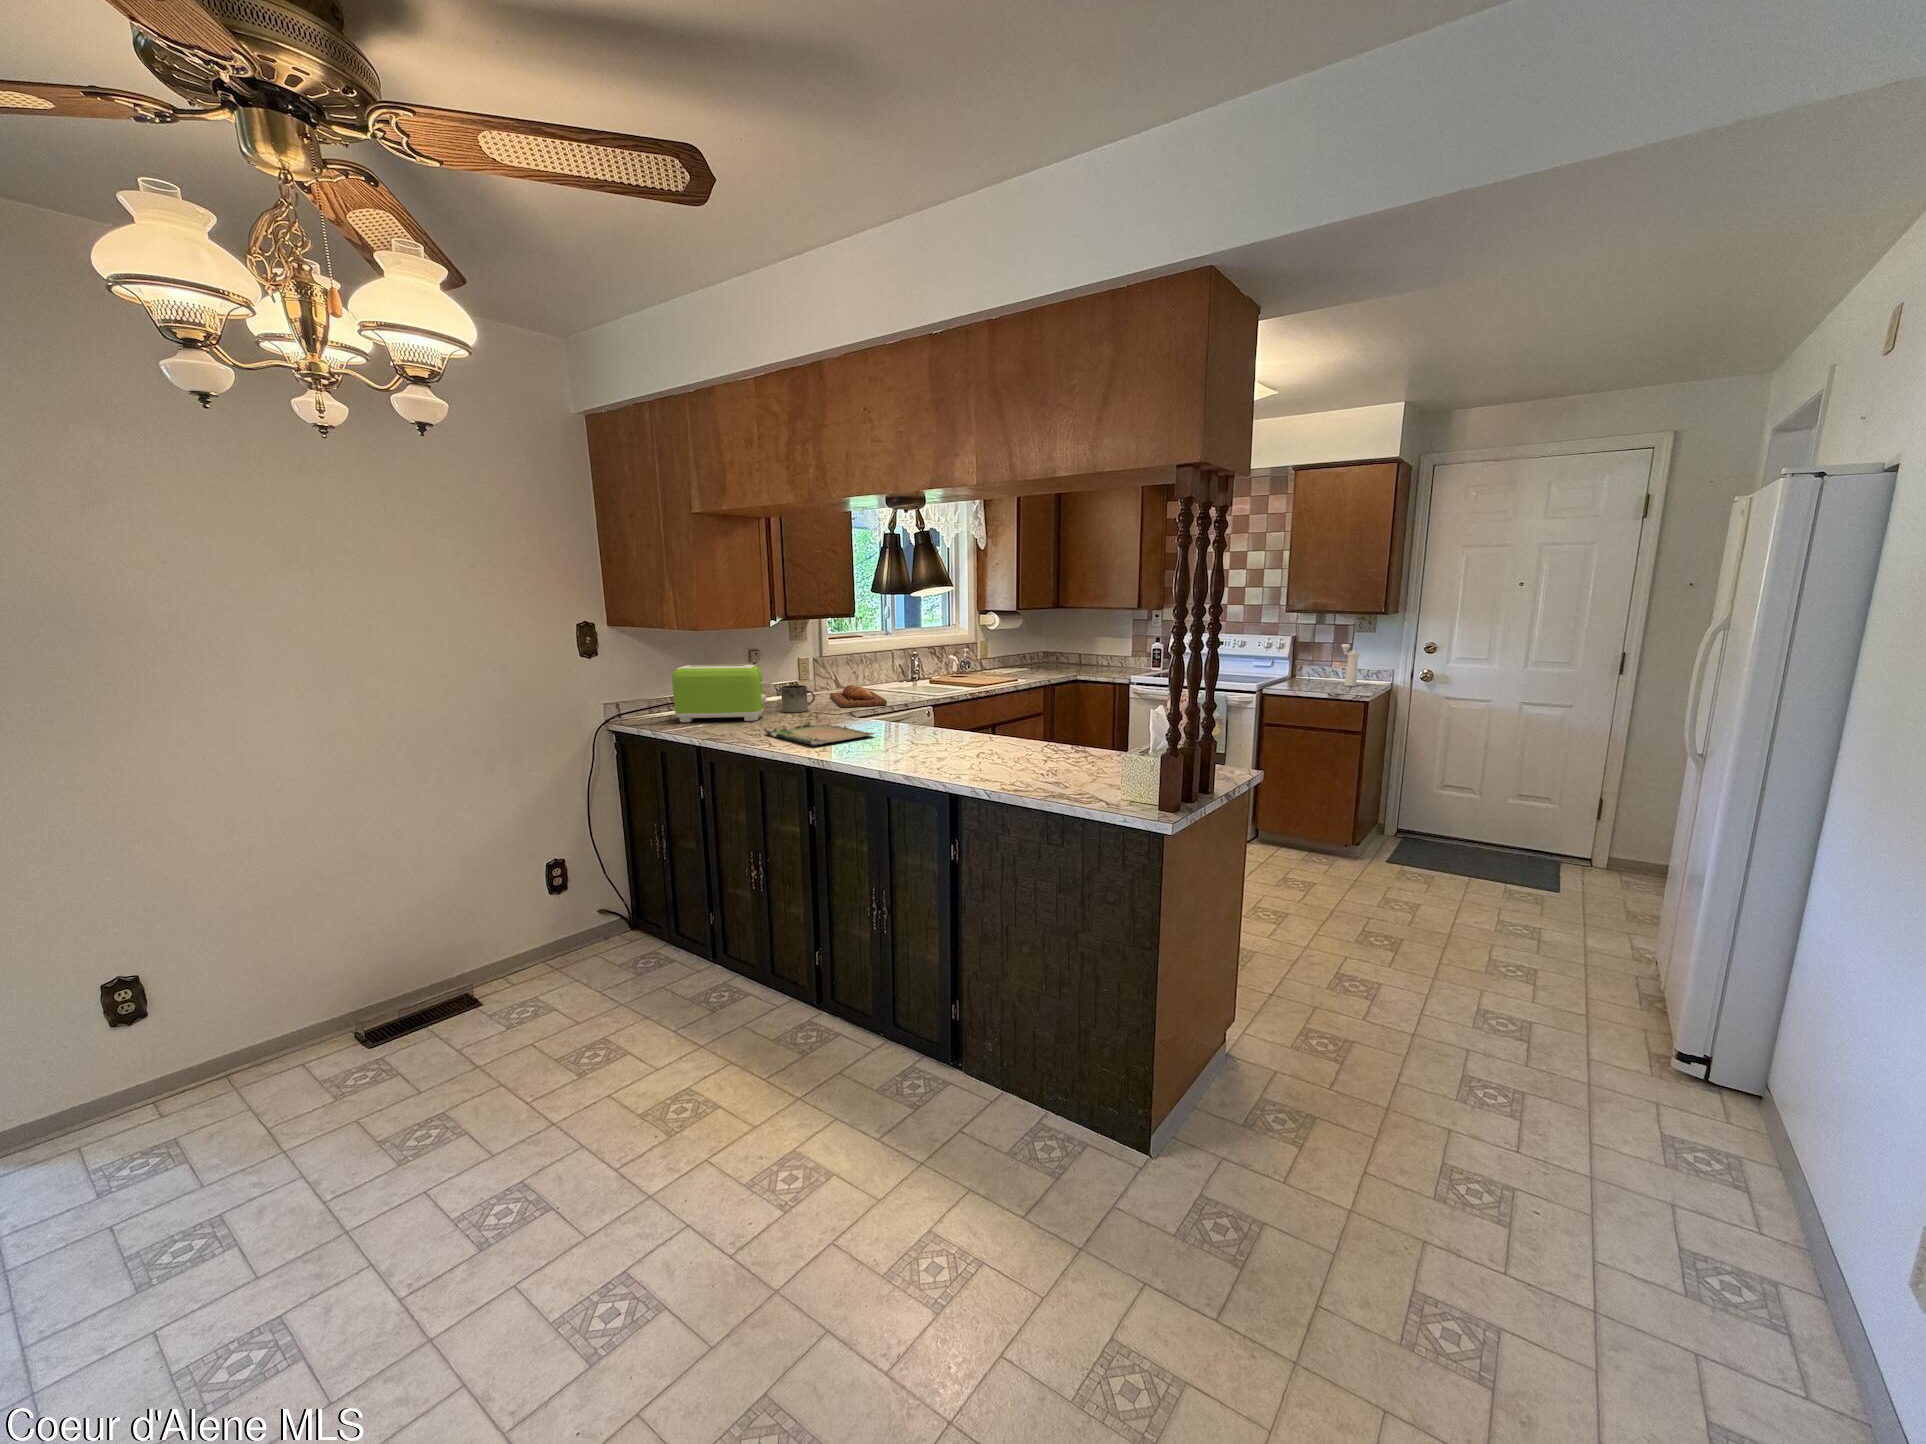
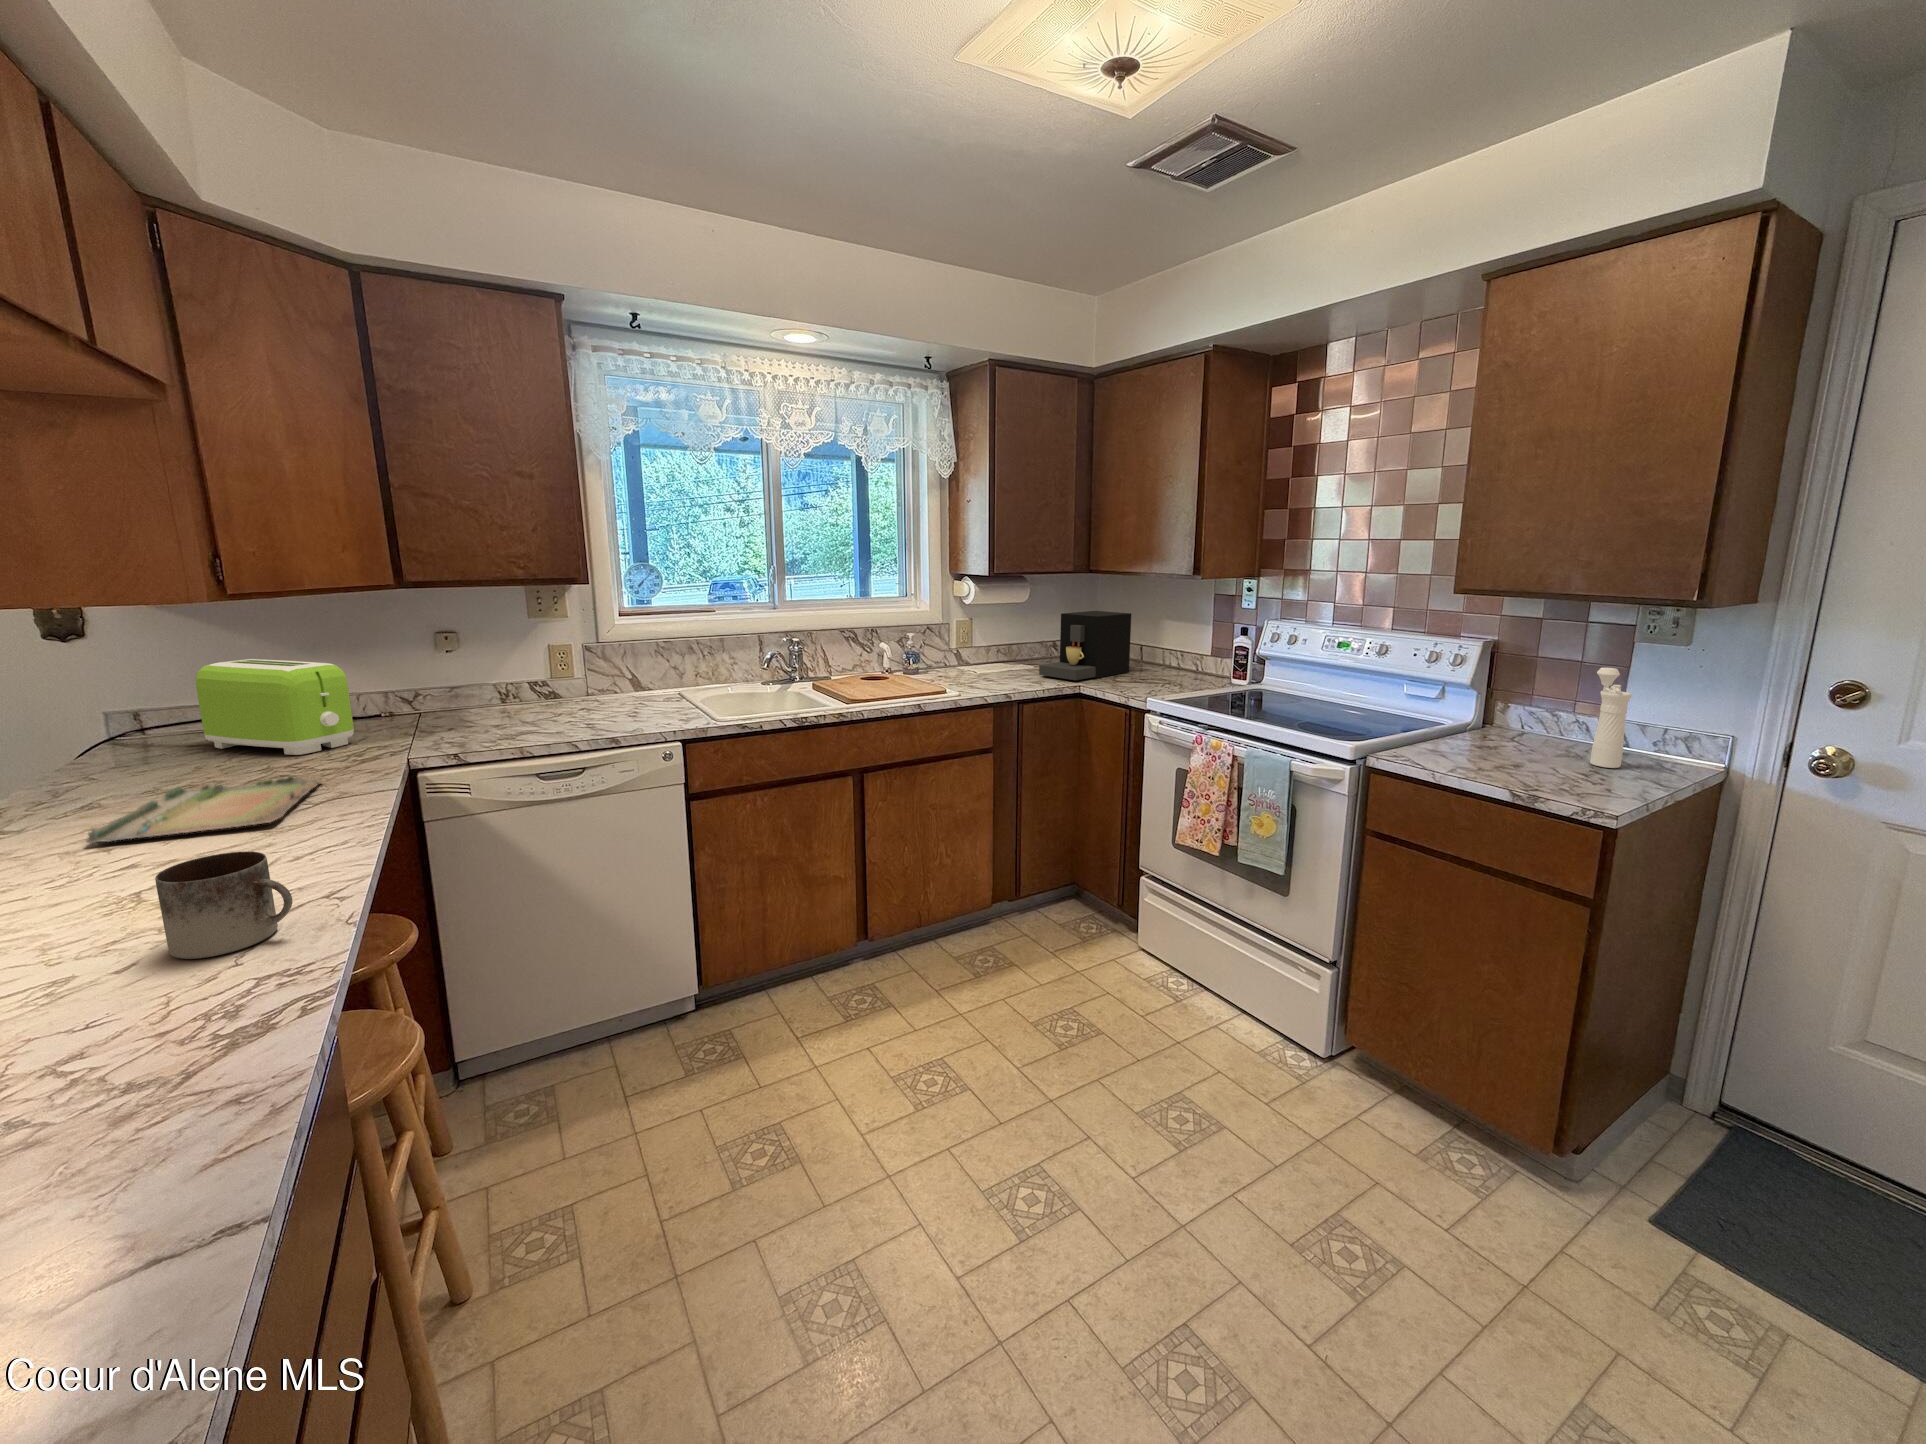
coffee maker: none [1042,633,1084,672] -> present [1039,611,1131,680]
mug: present [781,685,815,712] -> present [155,851,292,959]
bread loaf: present [830,685,887,707] -> none [507,693,641,736]

